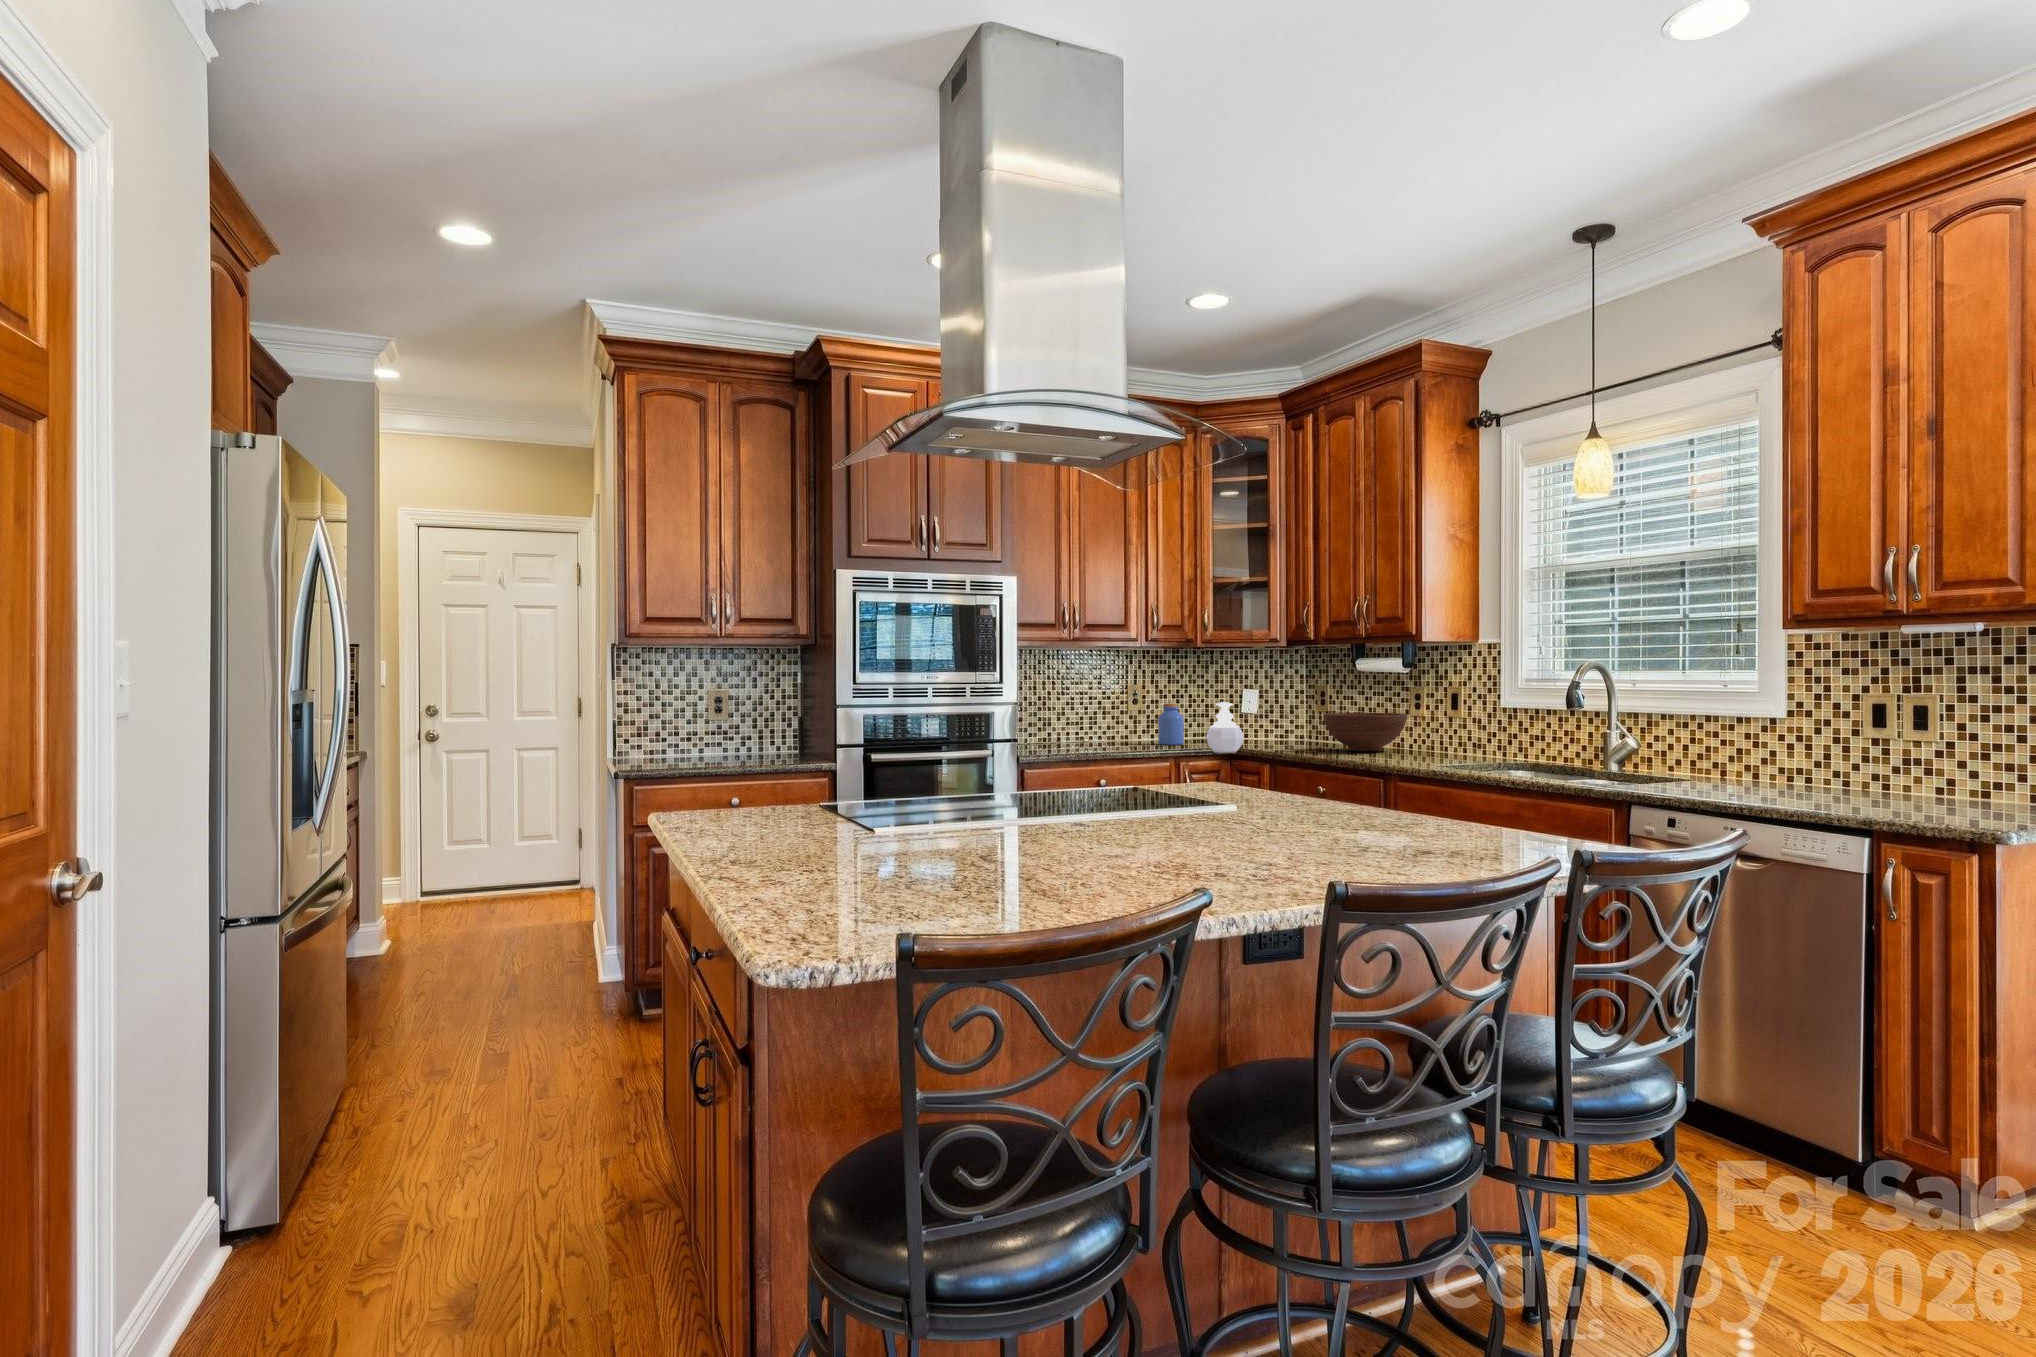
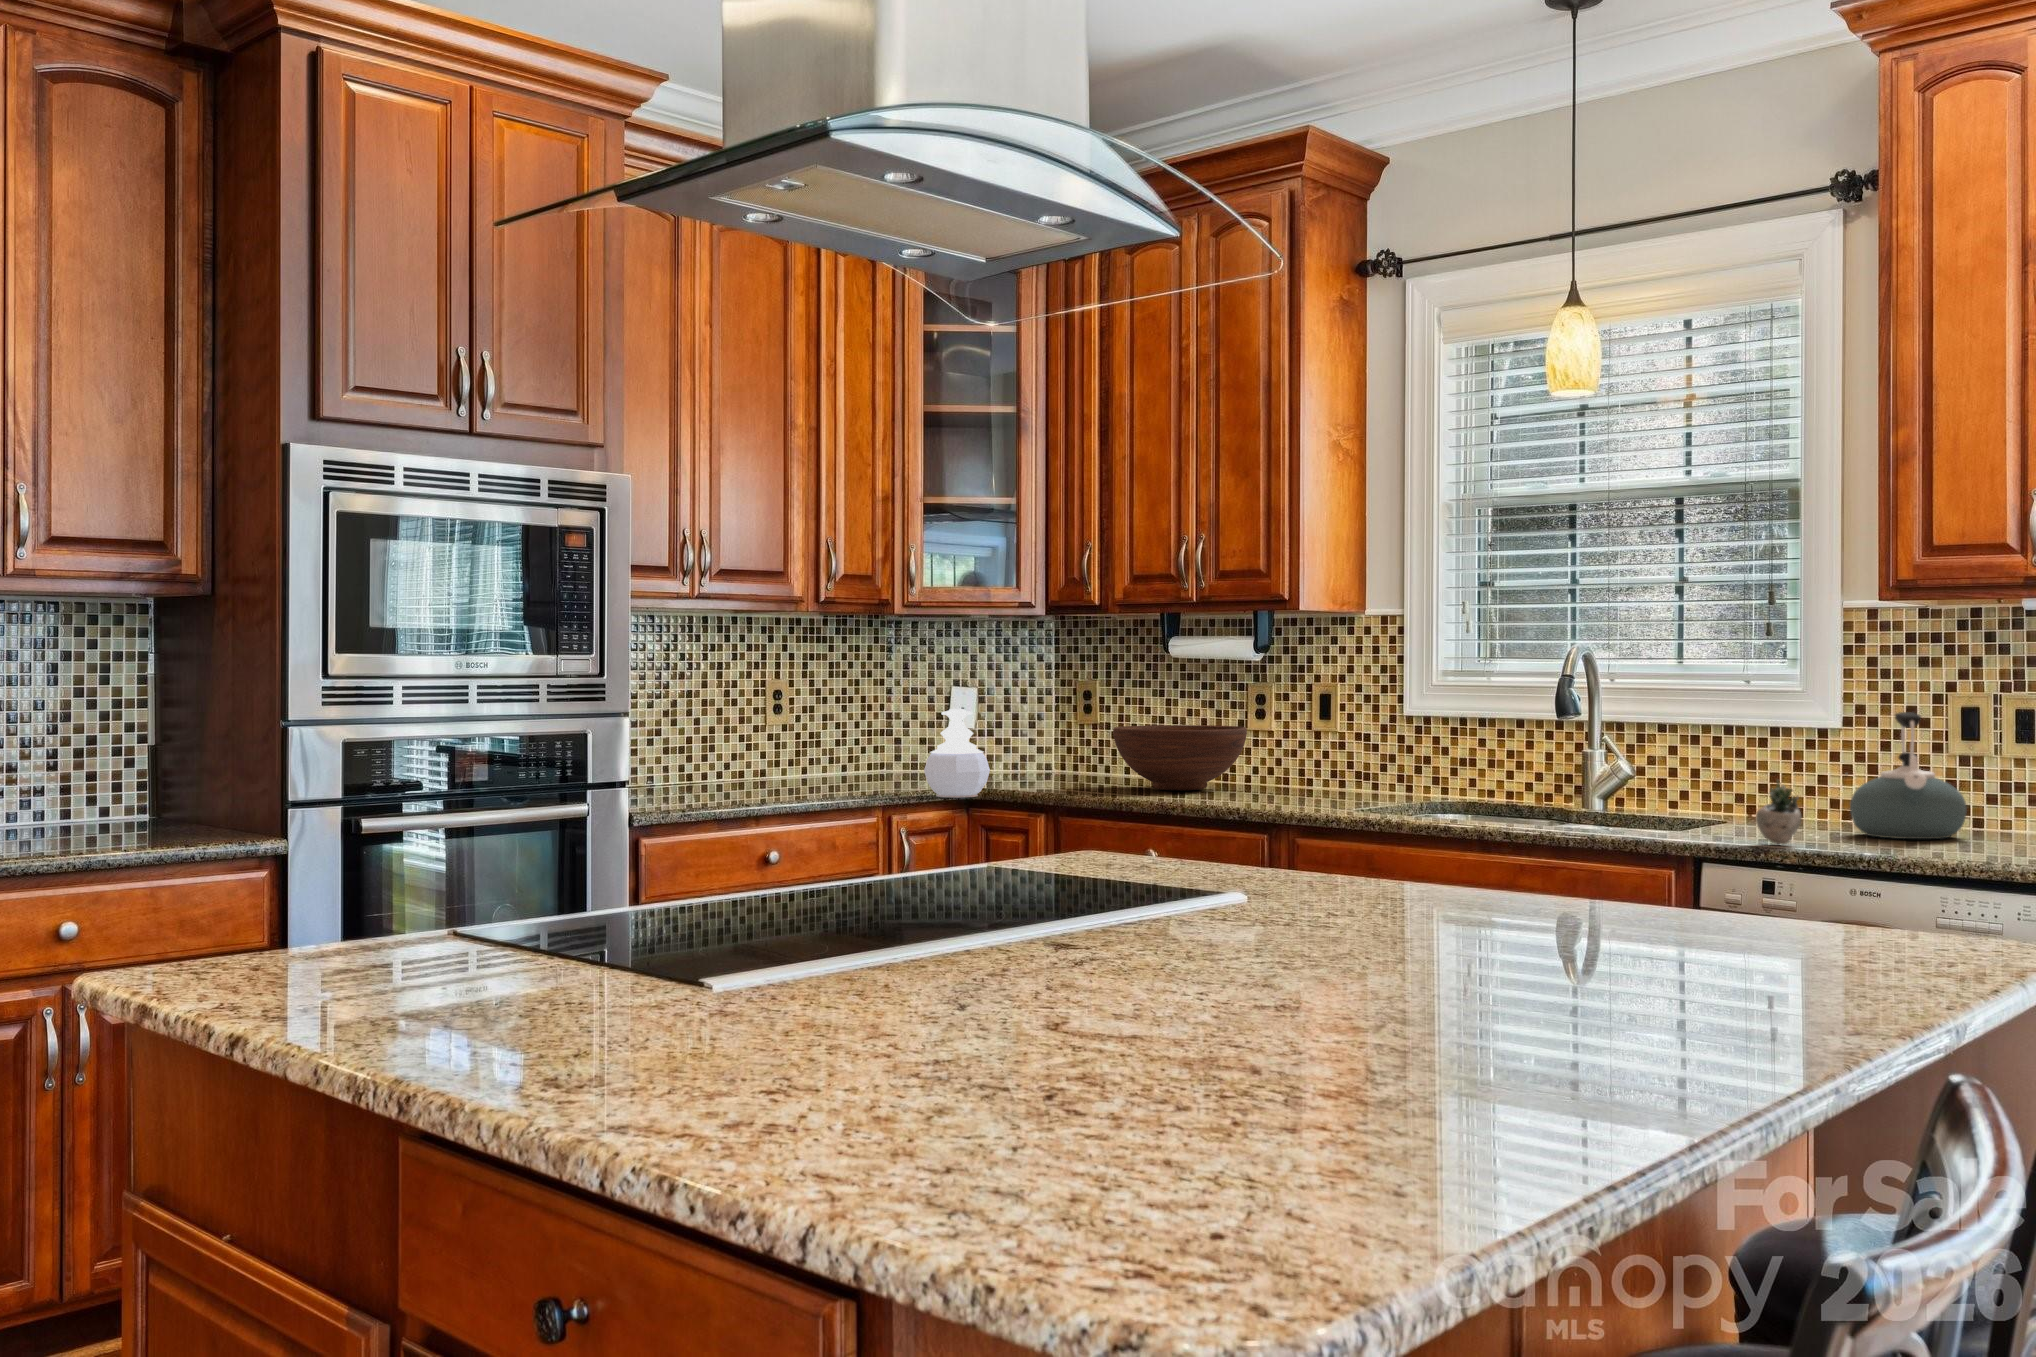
jar: present [1158,704,1184,745] -> none [813,712,858,786]
kettle: none [1780,708,1873,797] -> present [1850,712,1966,839]
succulent plant: none [1693,749,1764,796] -> present [1756,774,1847,844]

